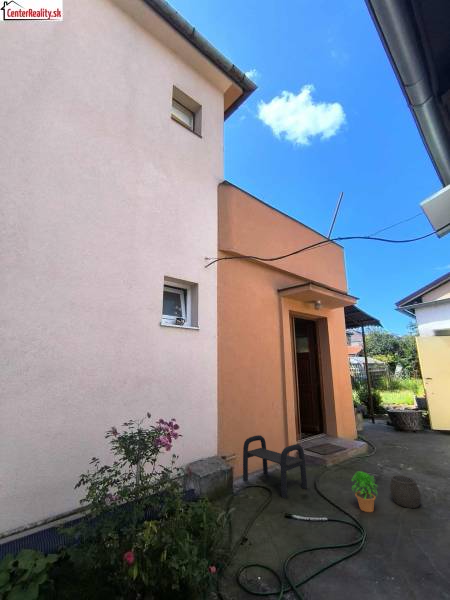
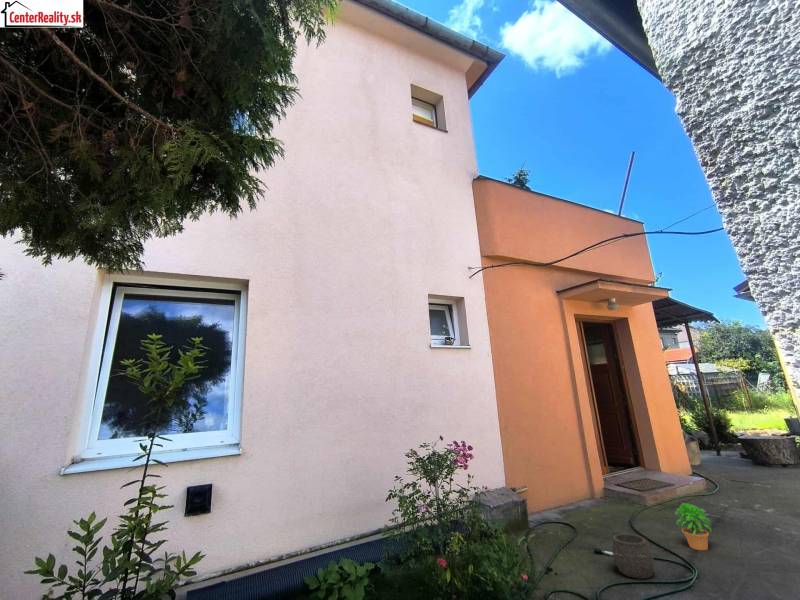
bench: present [243,435,307,498] -> none [536,467,621,535]
woven basket: present [390,475,420,508] -> present [612,533,654,579]

